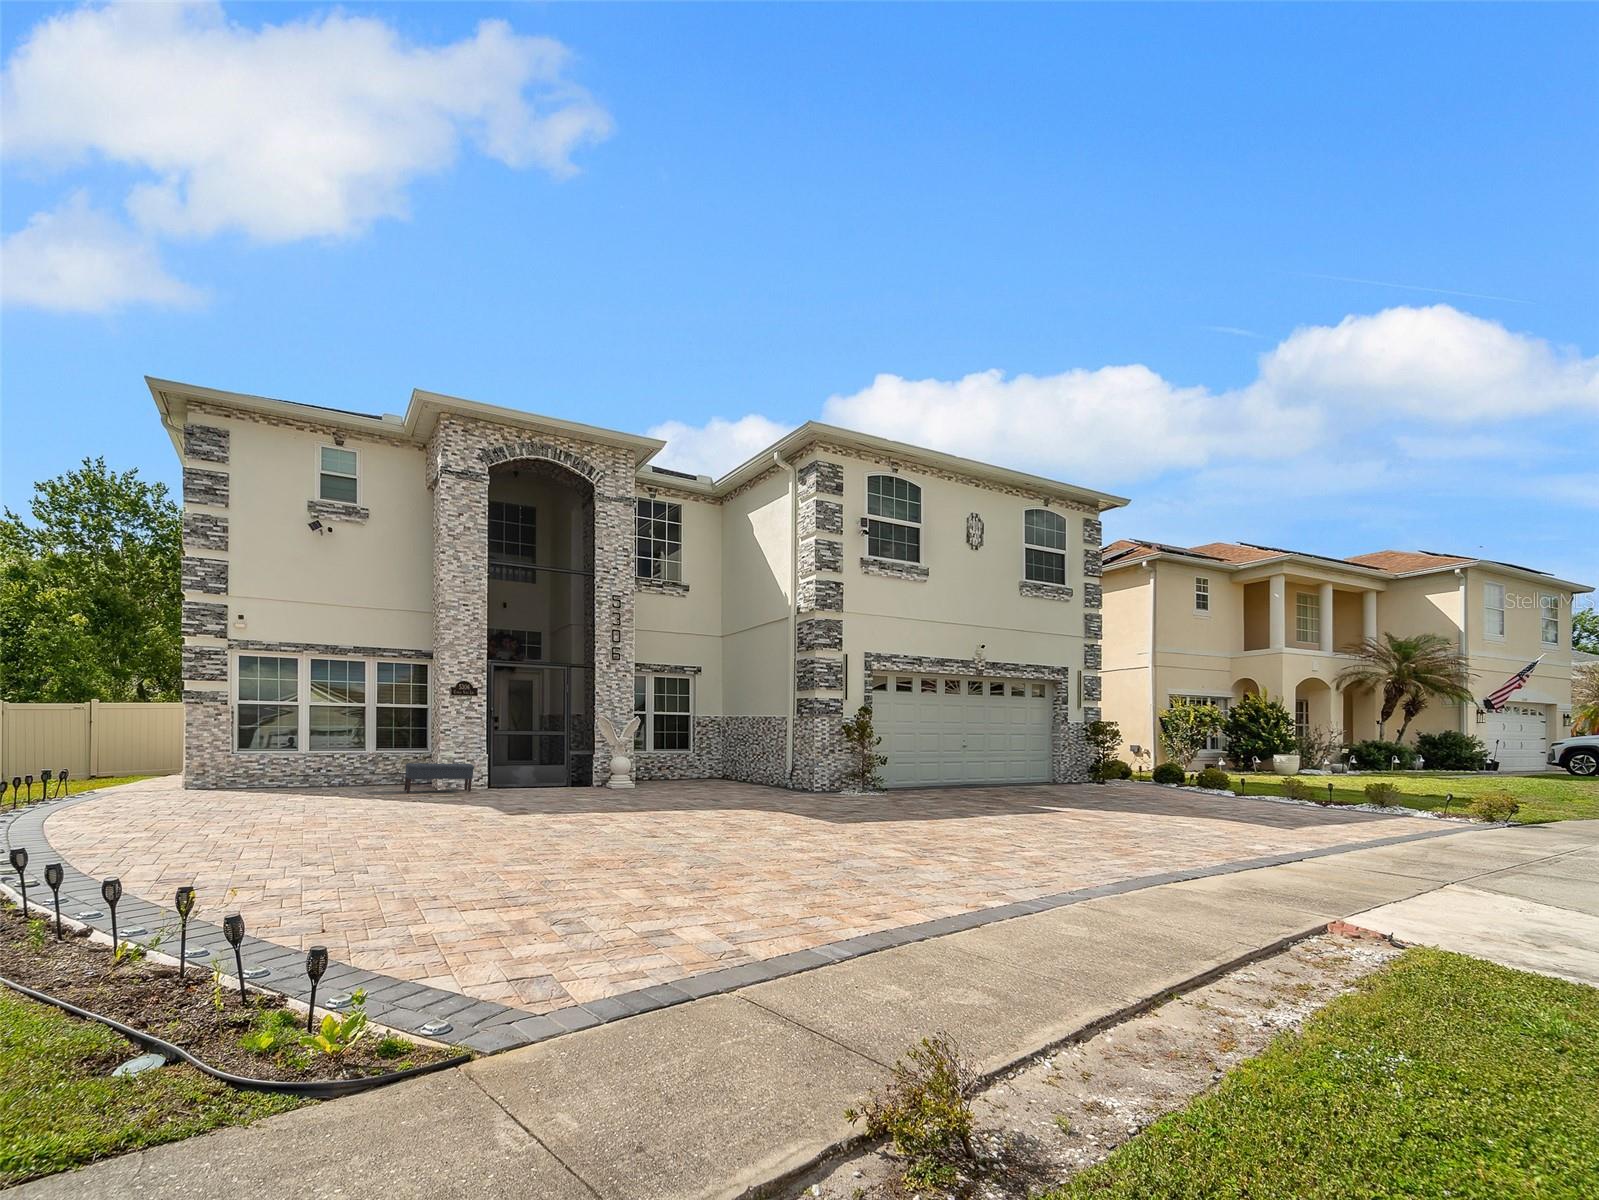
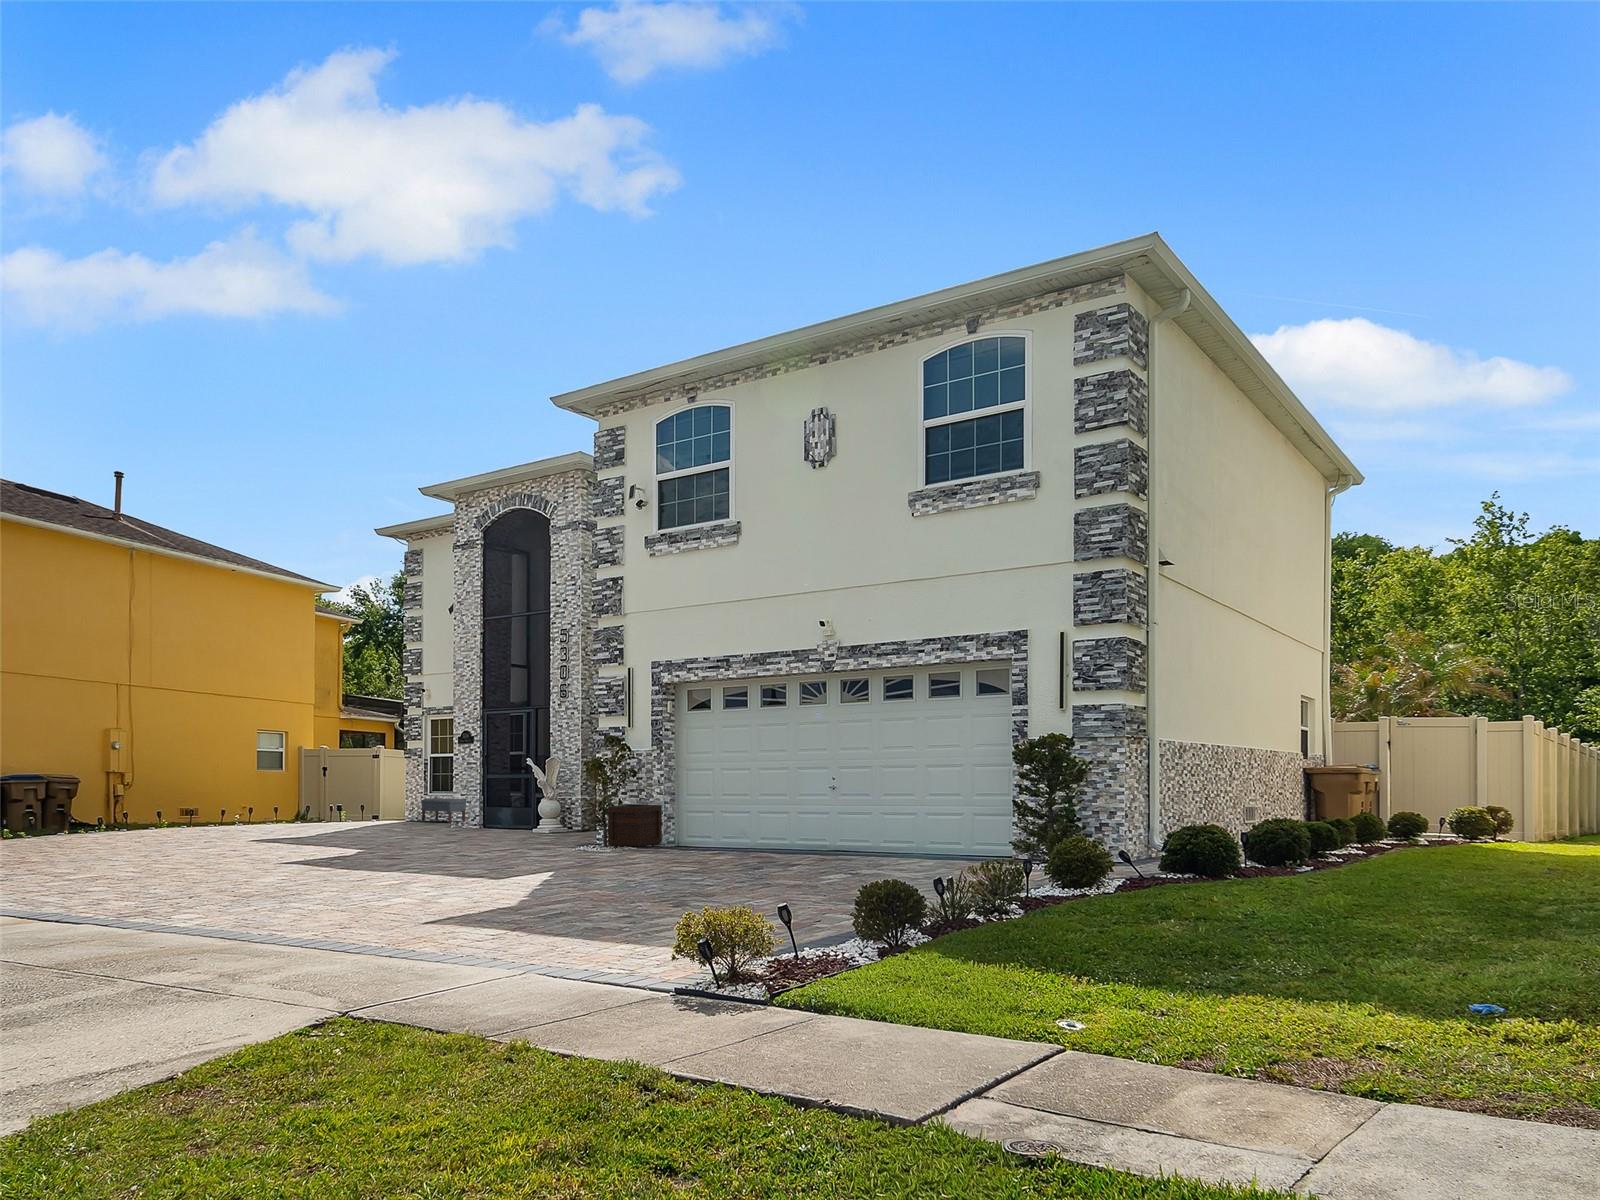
wooden crate: none [852,761,894,794] -> present [608,804,662,847]

